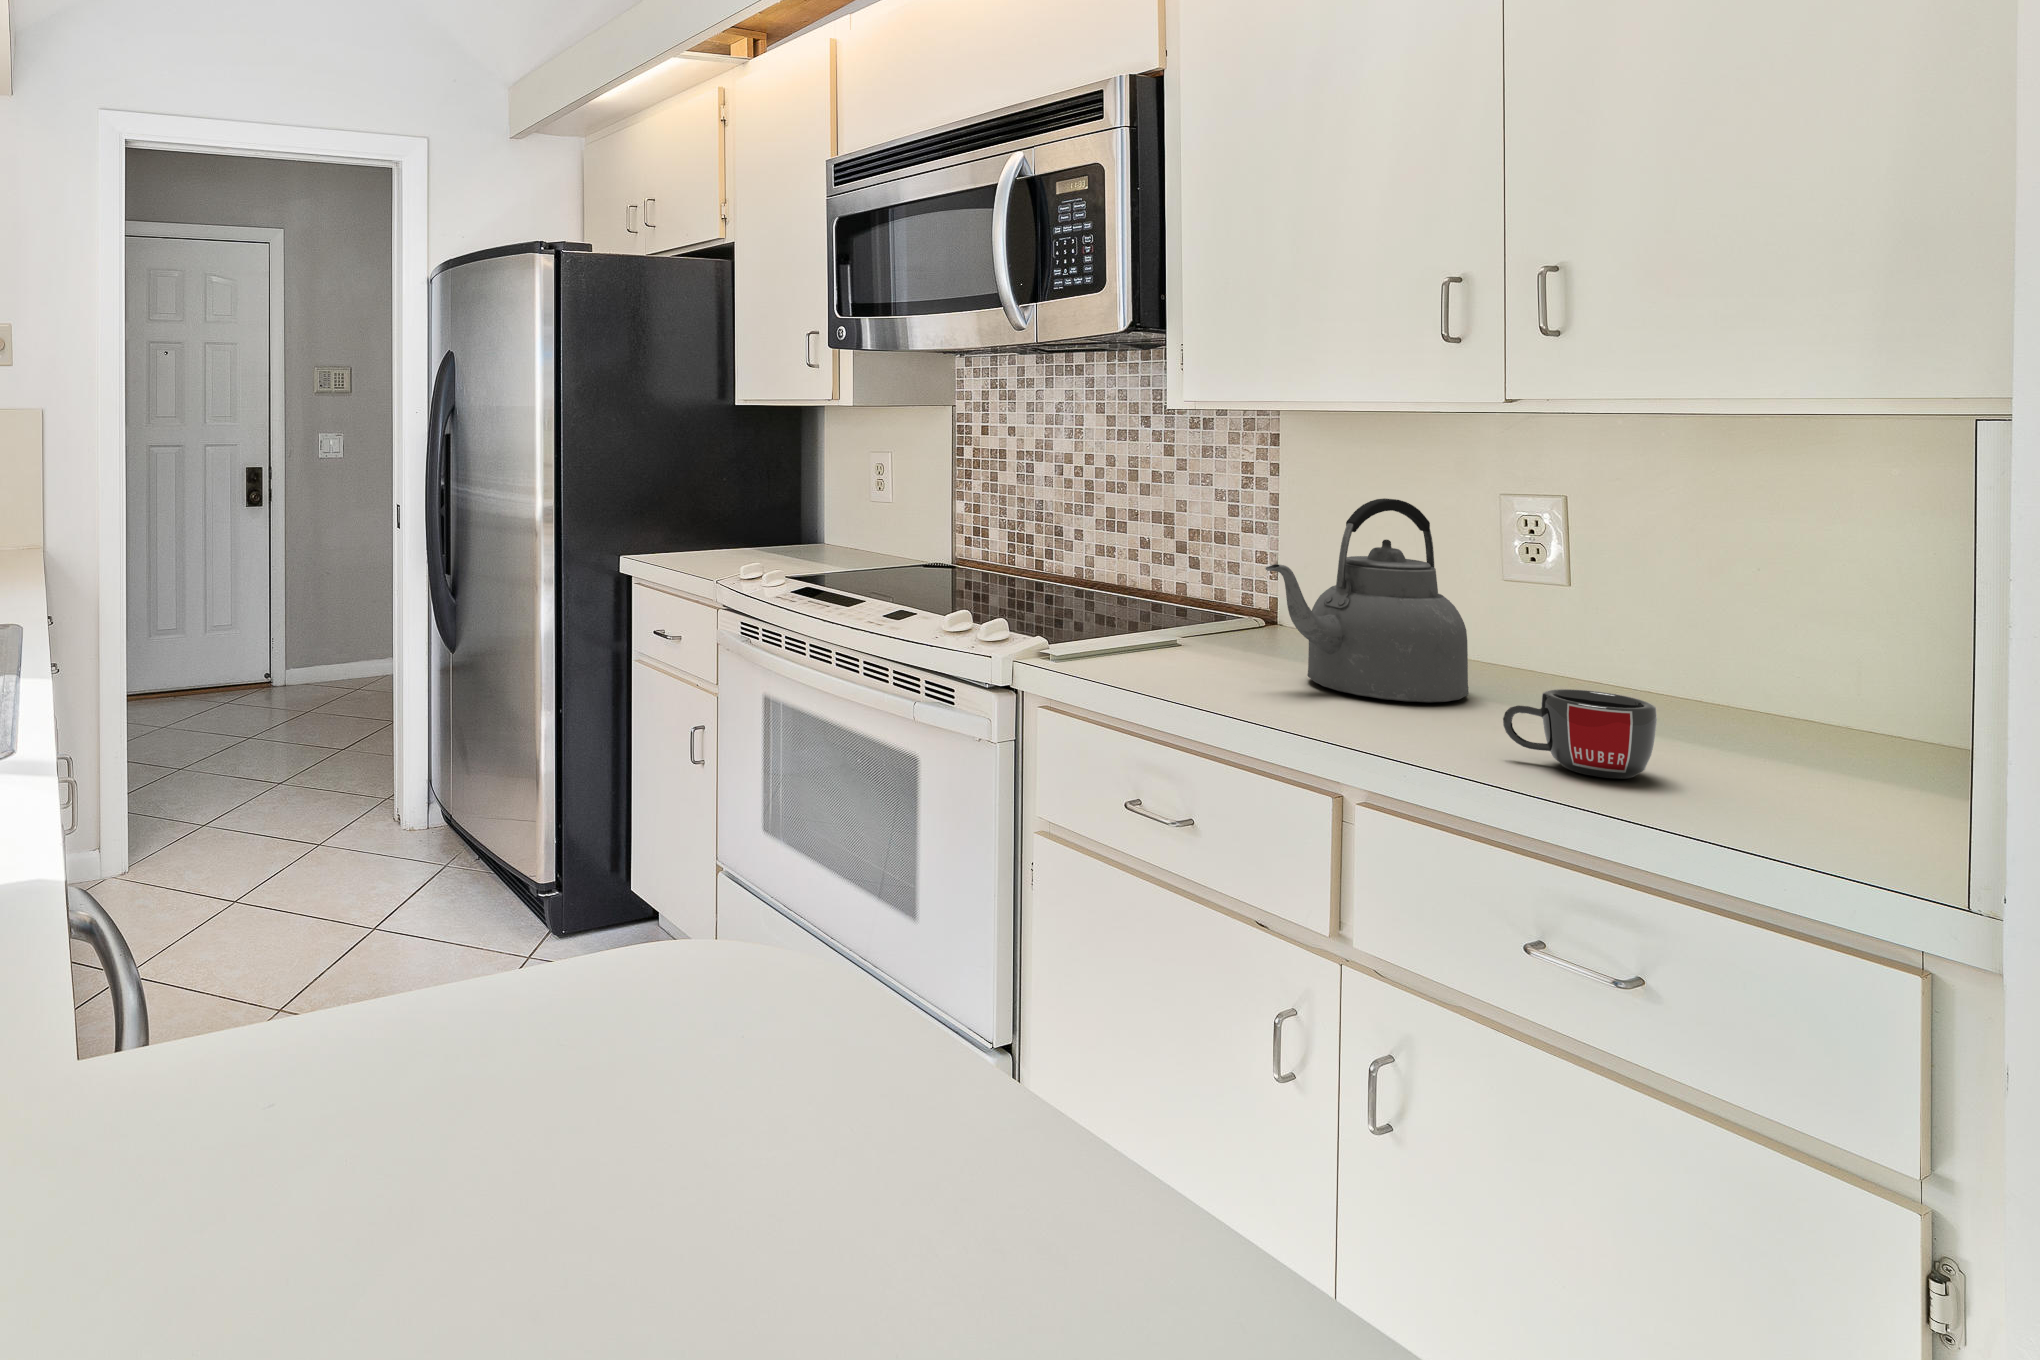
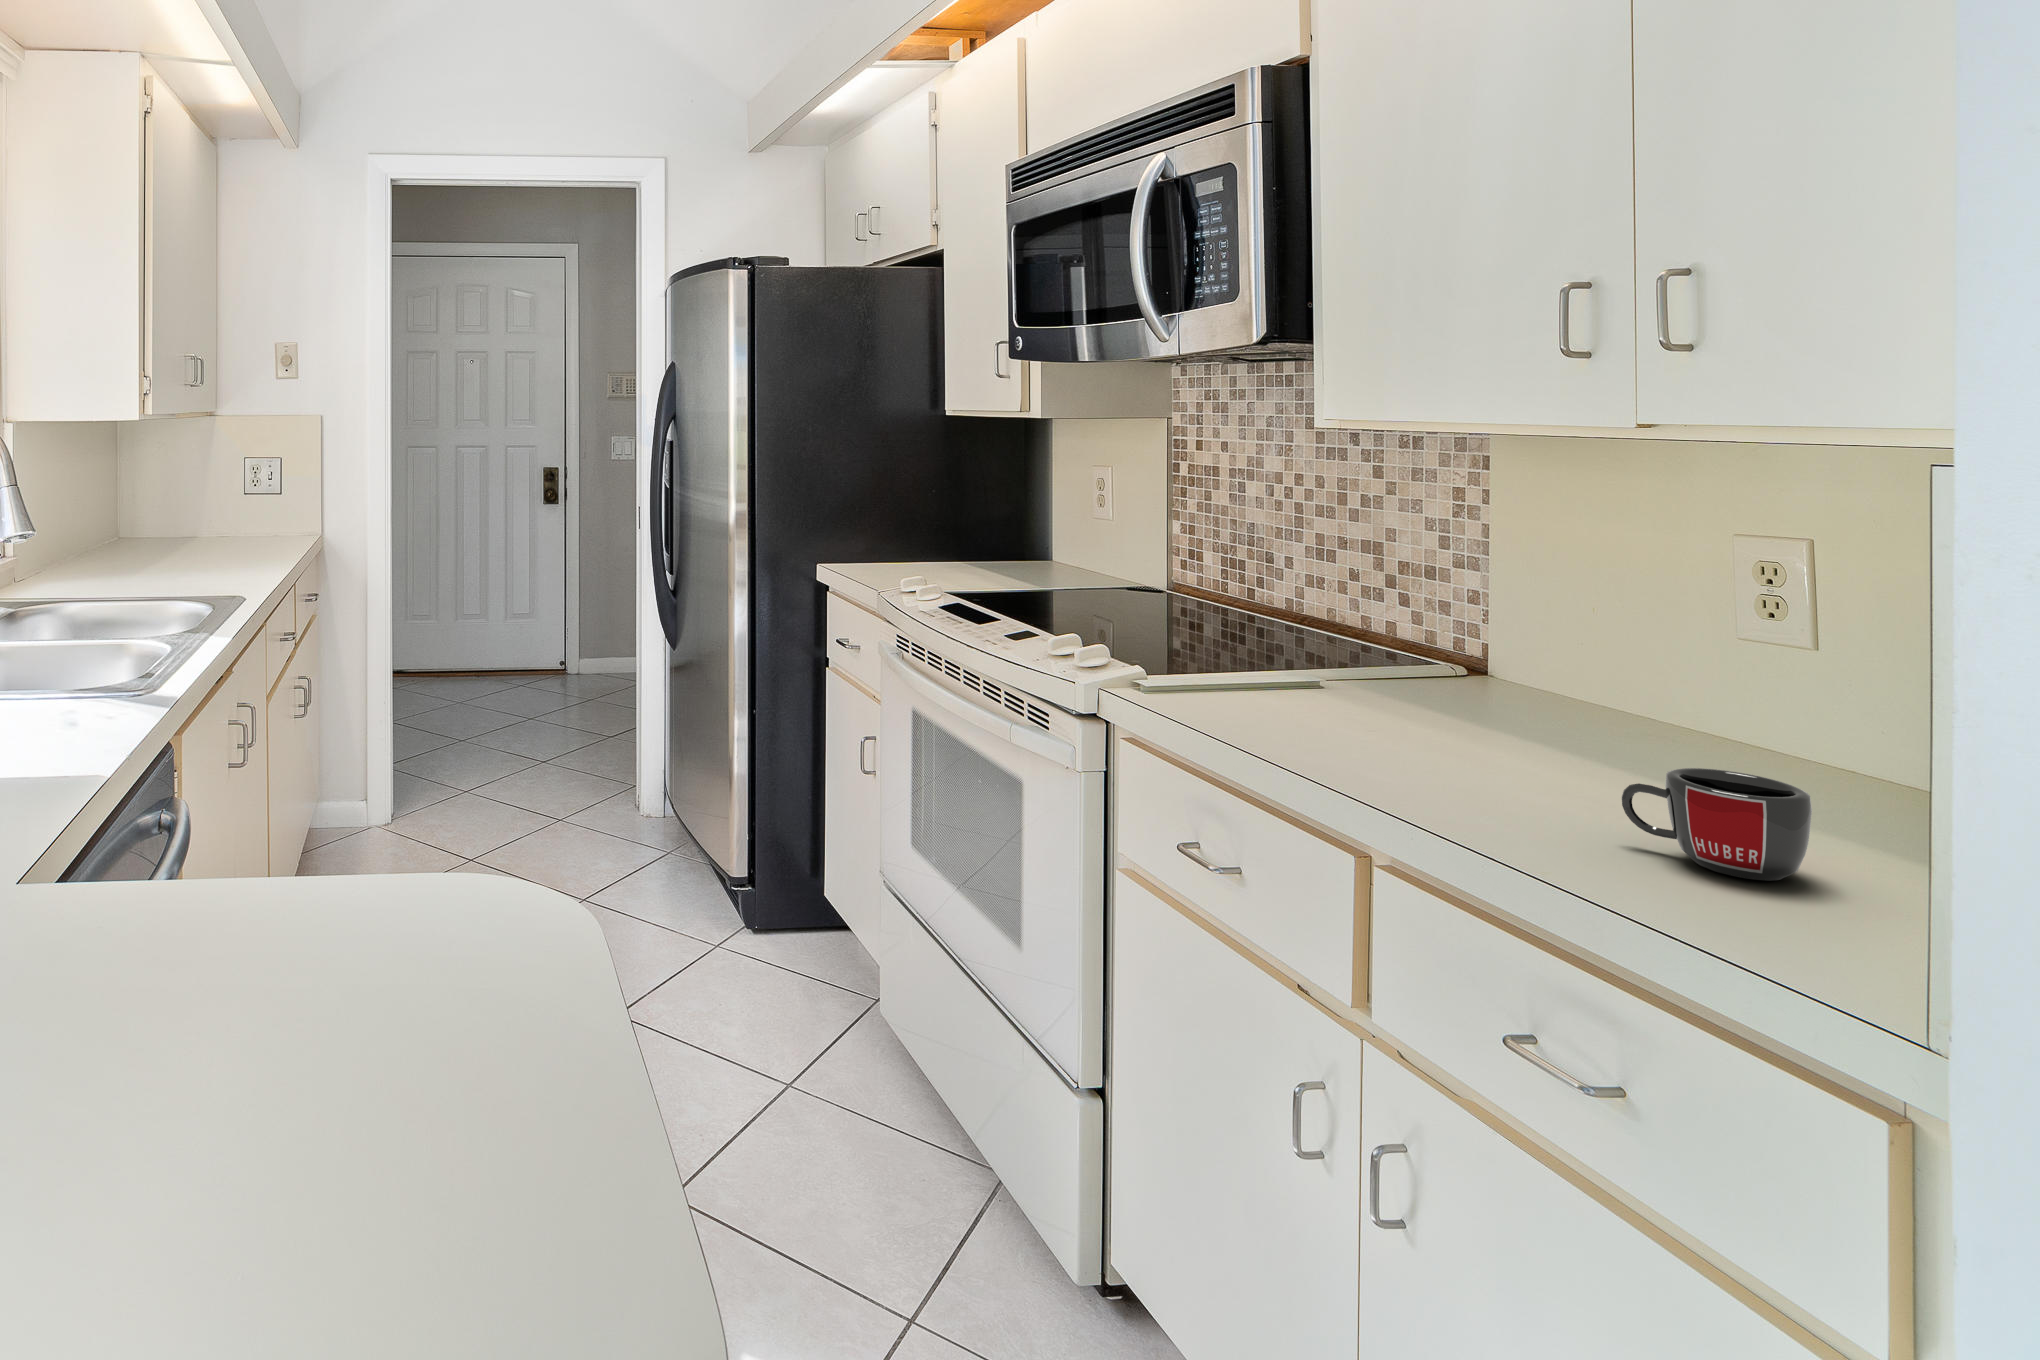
kettle: present [1265,498,1469,702] -> none [1390,535,1661,773]

